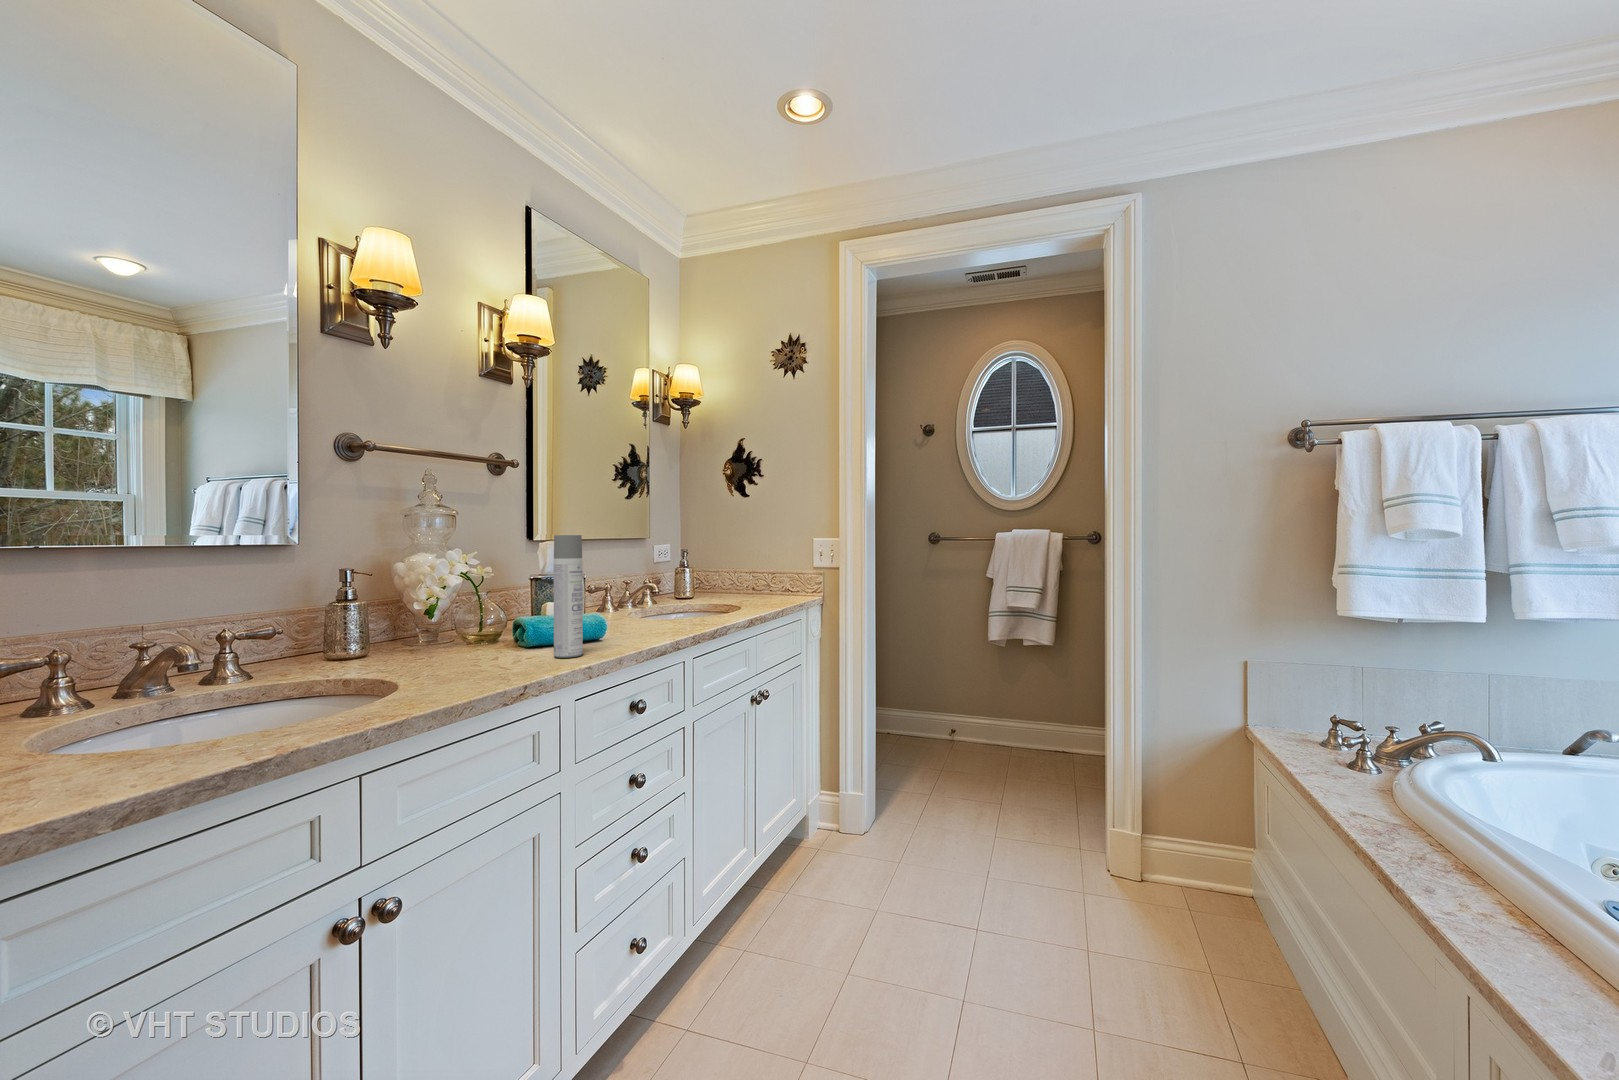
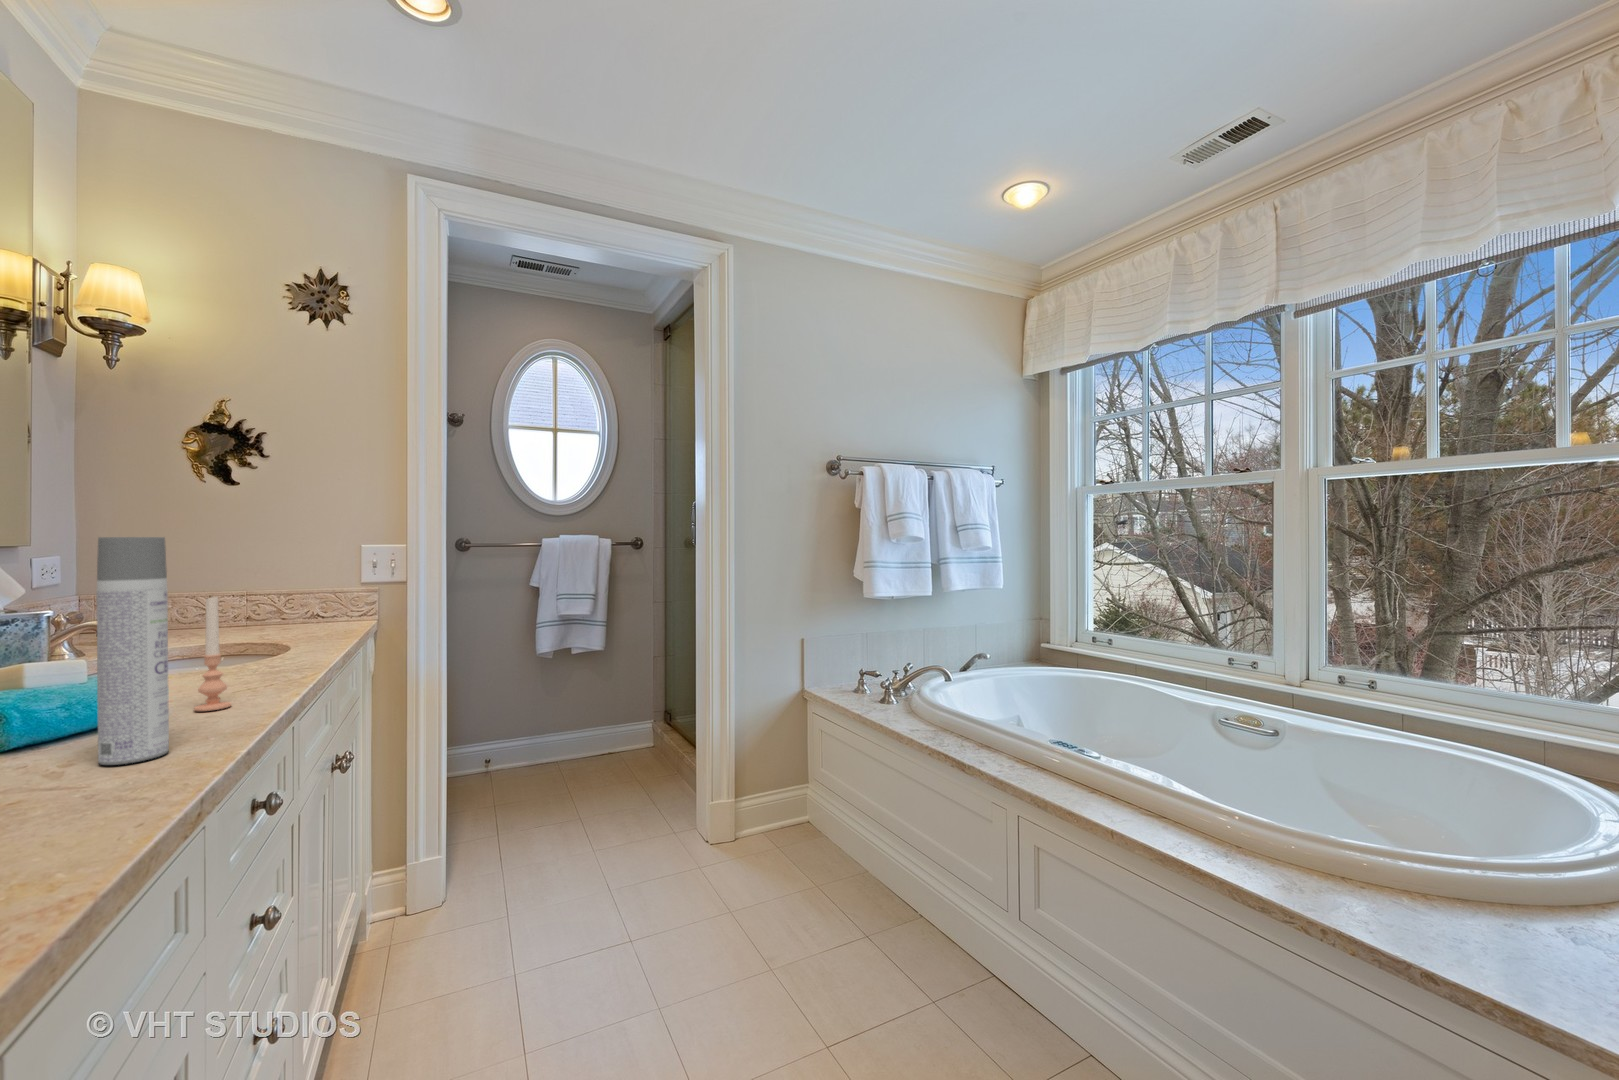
candle: none [631,569,648,639] -> present [194,596,231,711]

